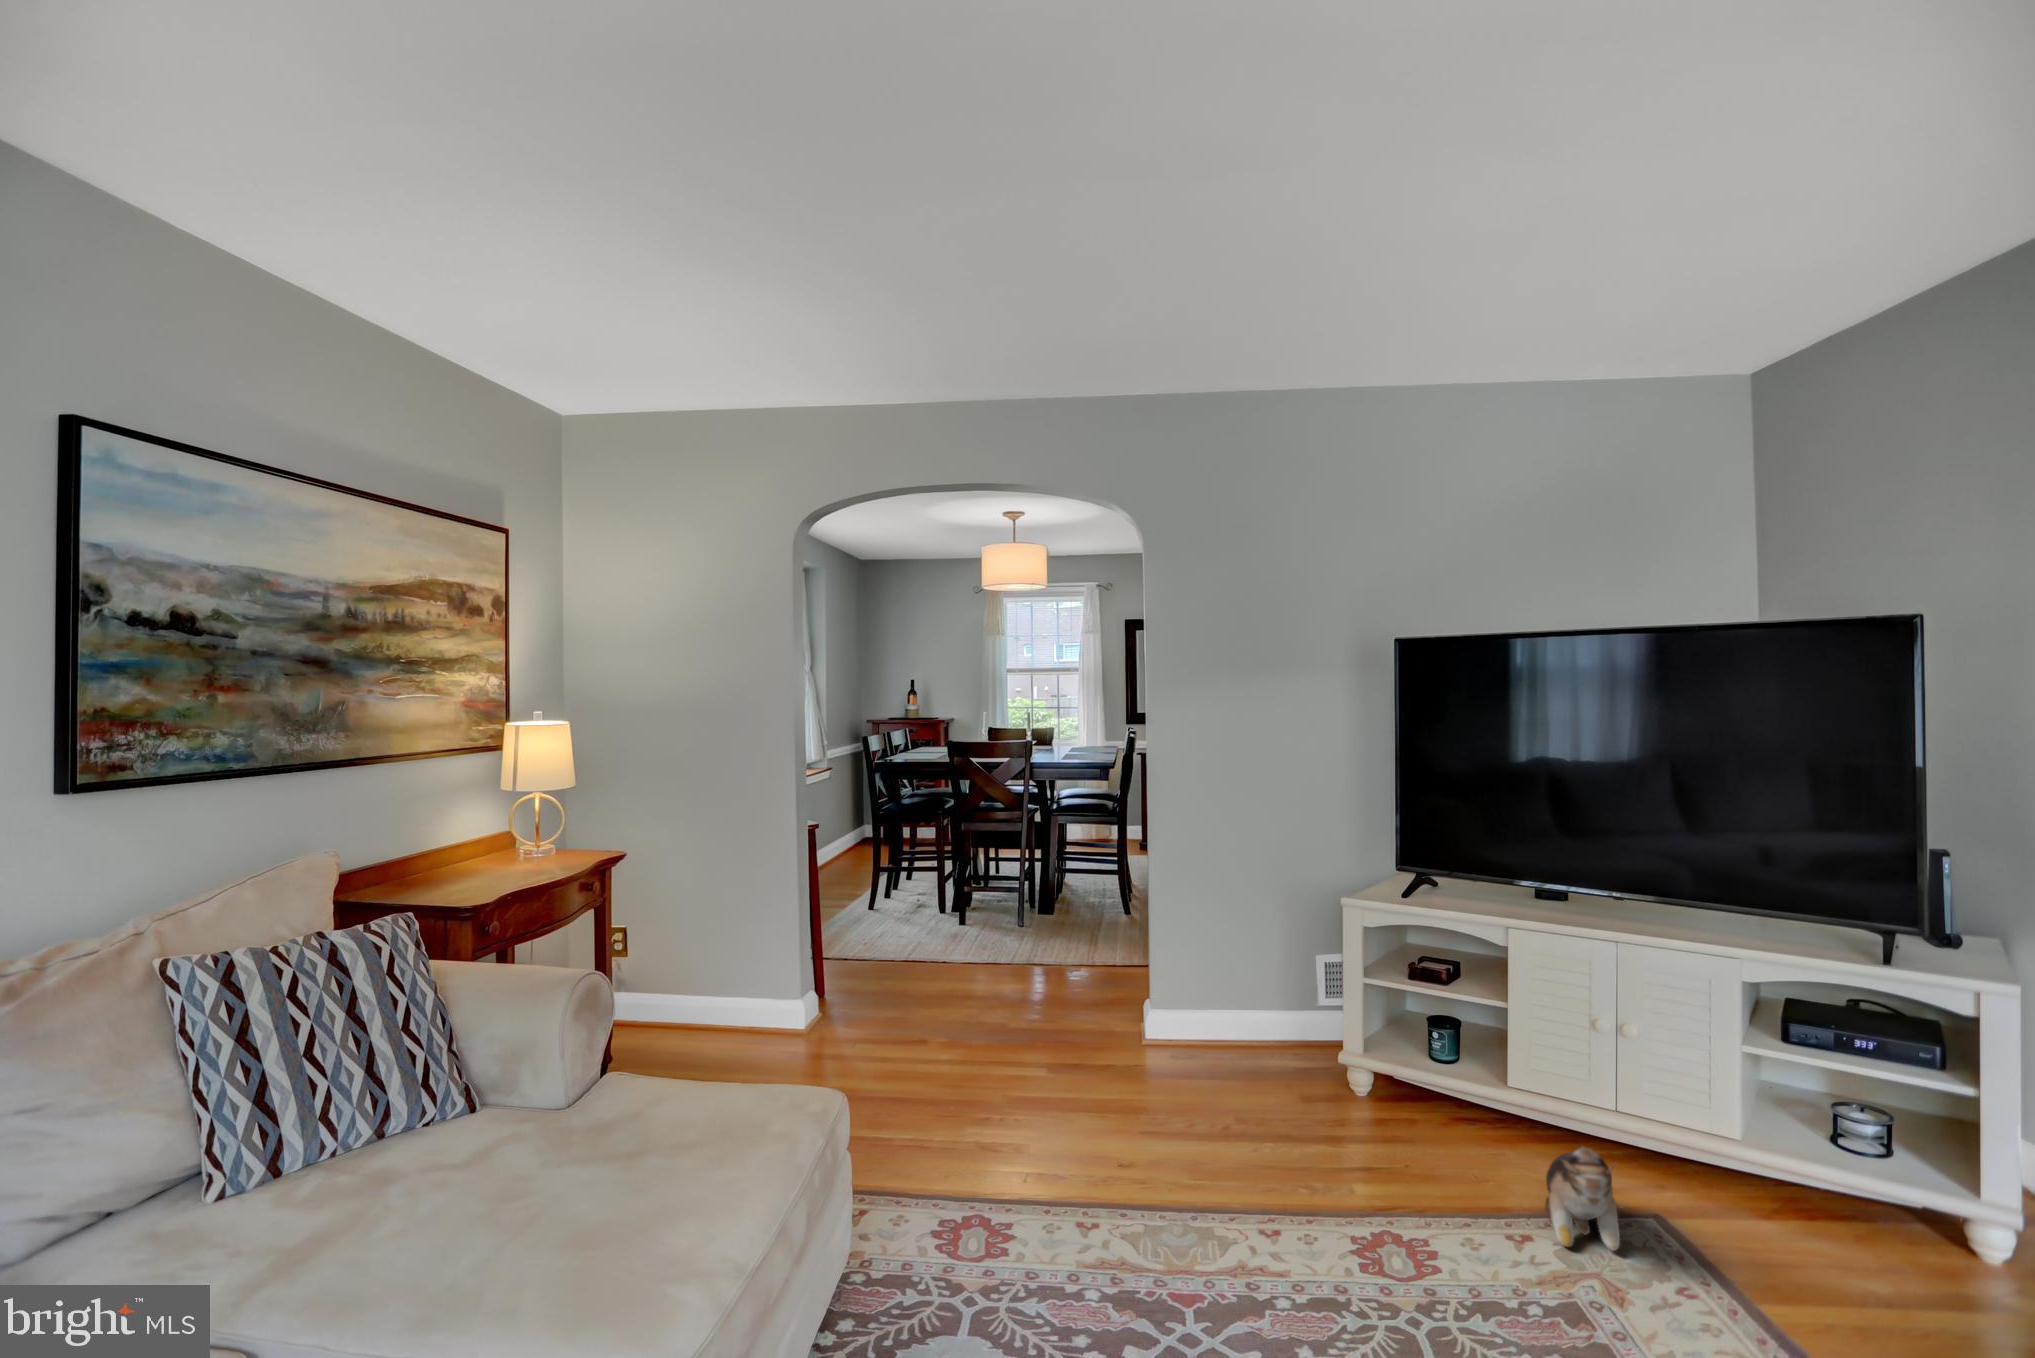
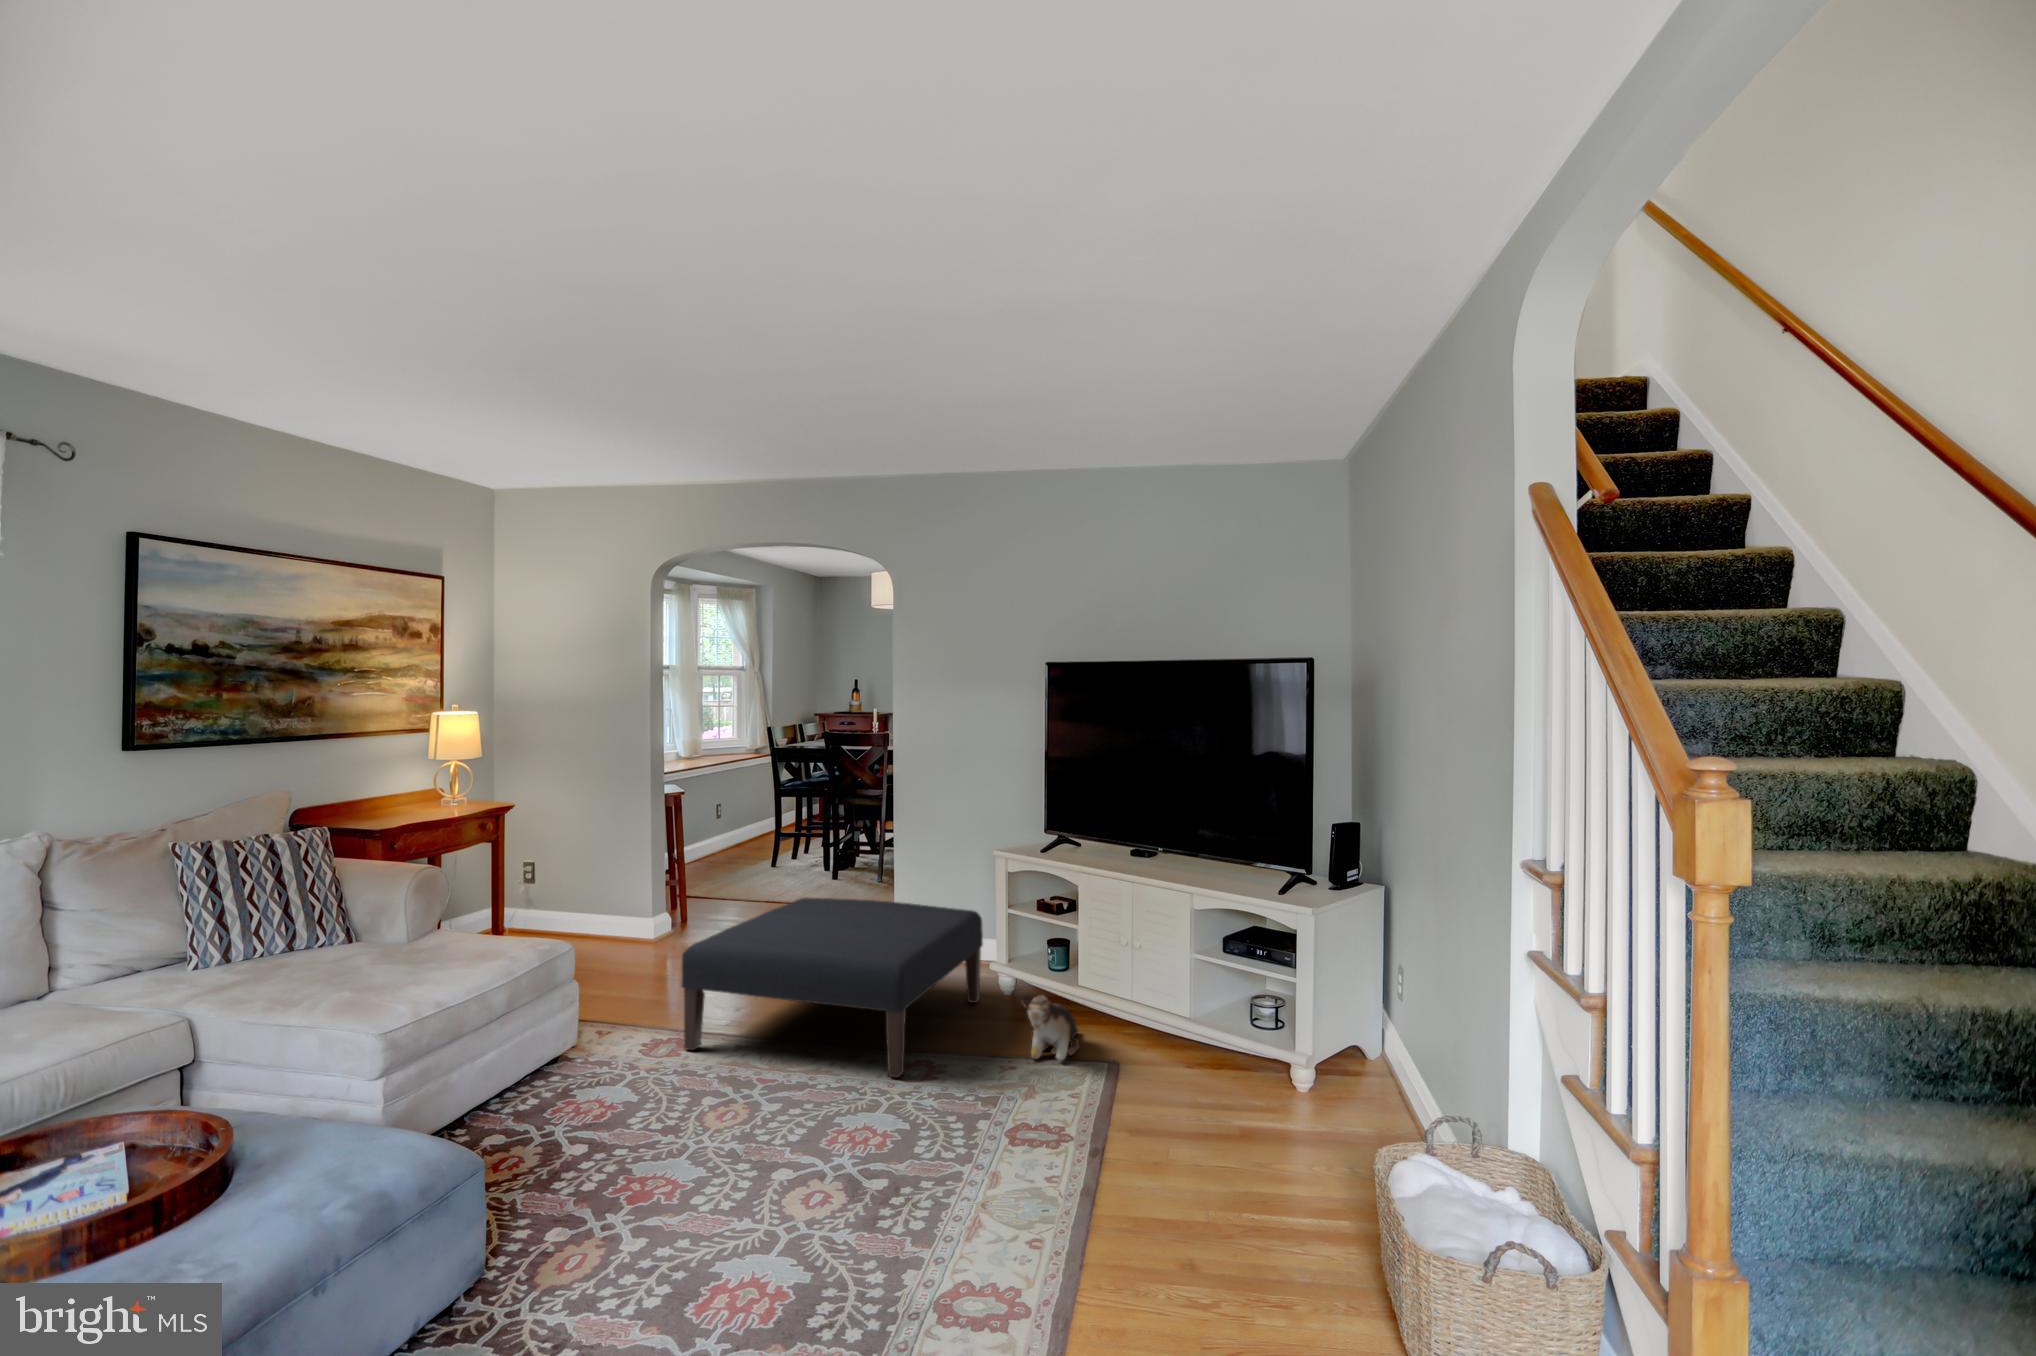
ottoman: none [1000,981,1409,1302] -> present [682,898,983,1078]

